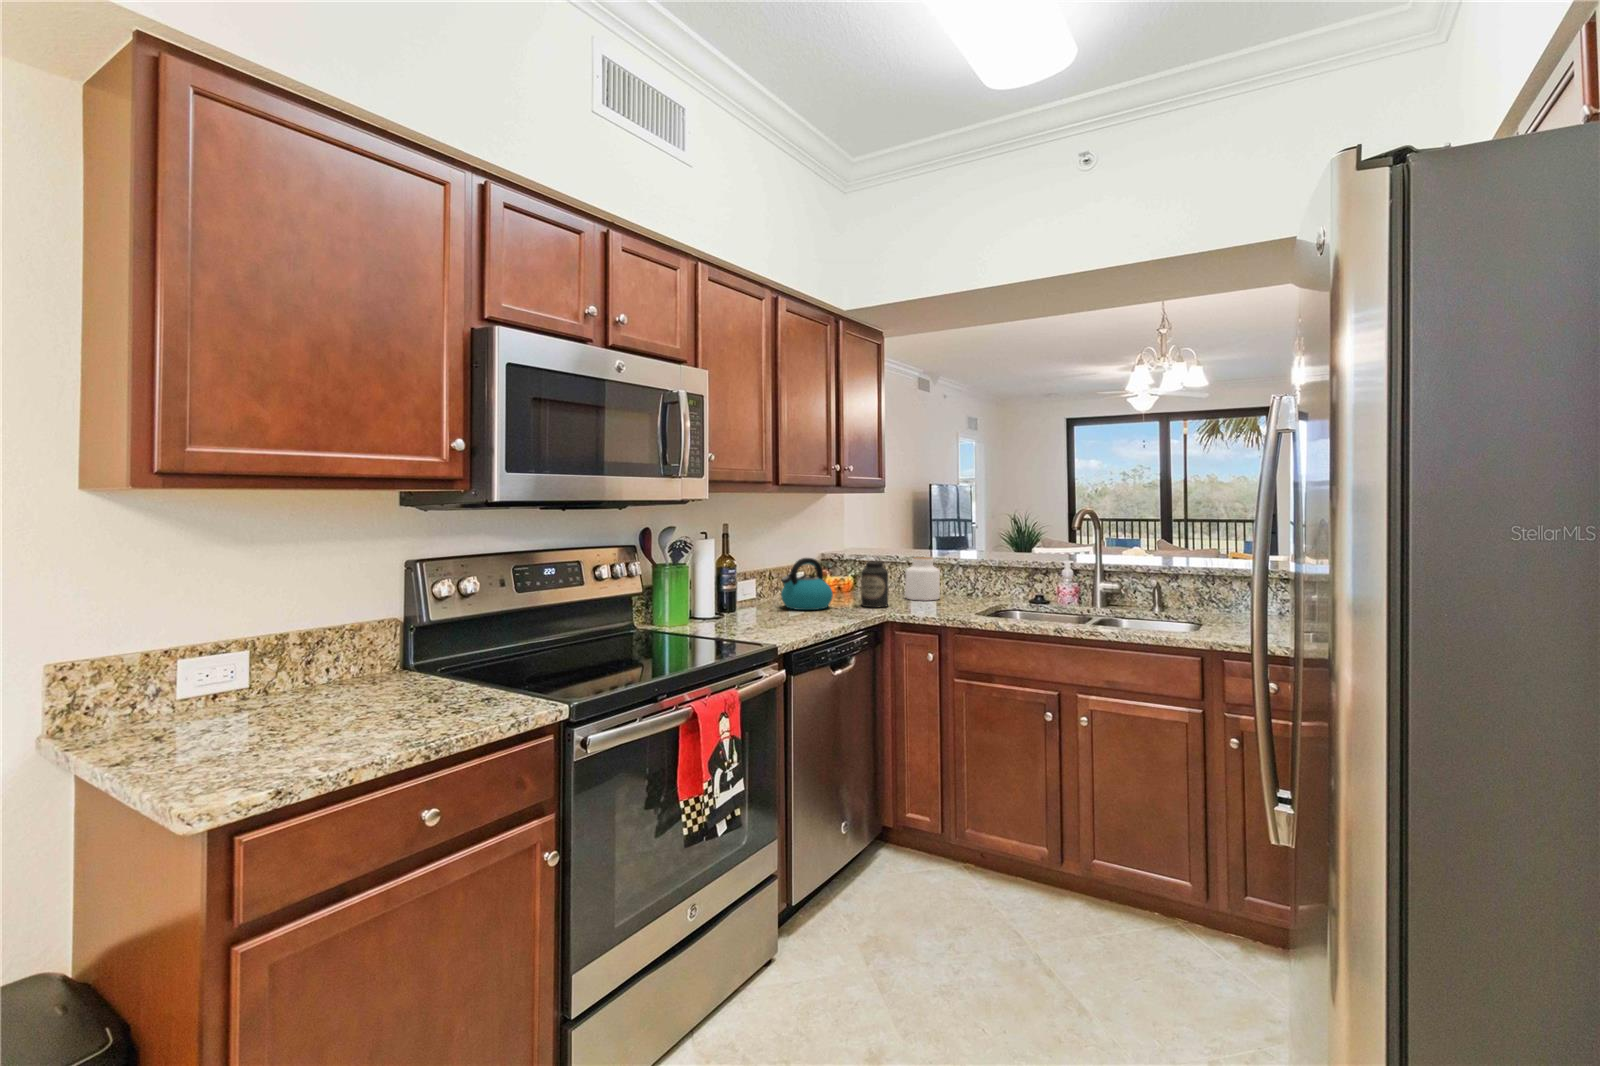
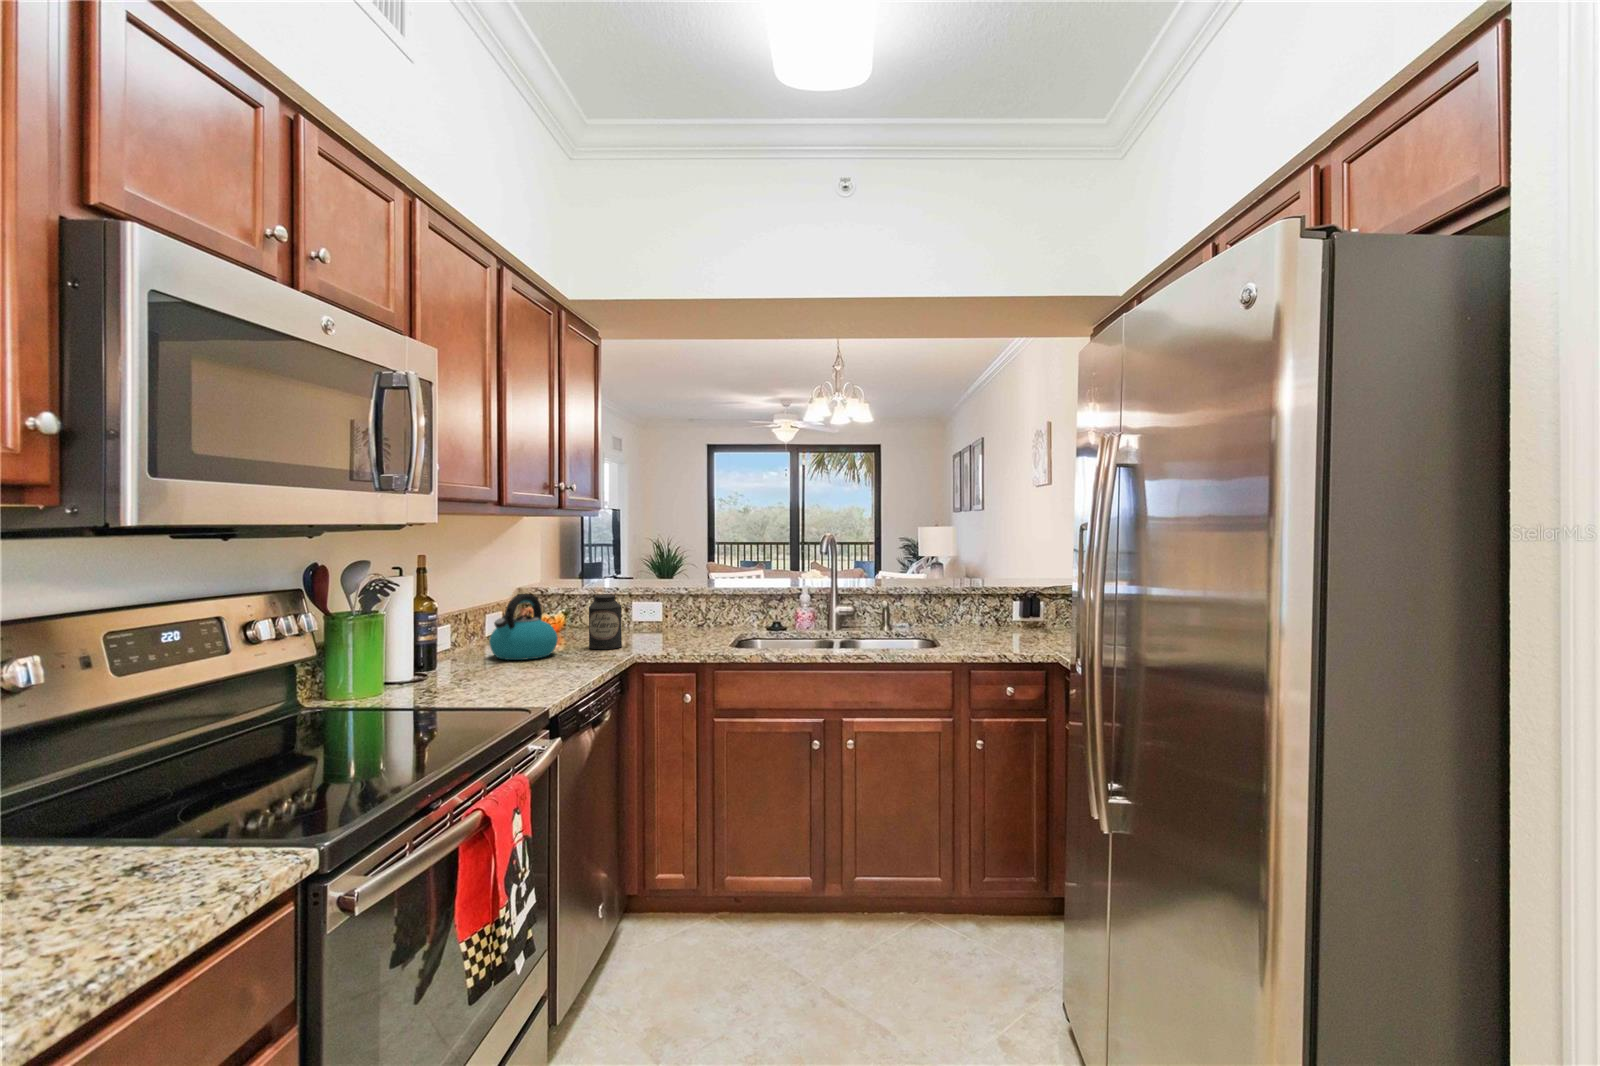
jar: present [905,557,940,601] -> none [629,587,668,637]

